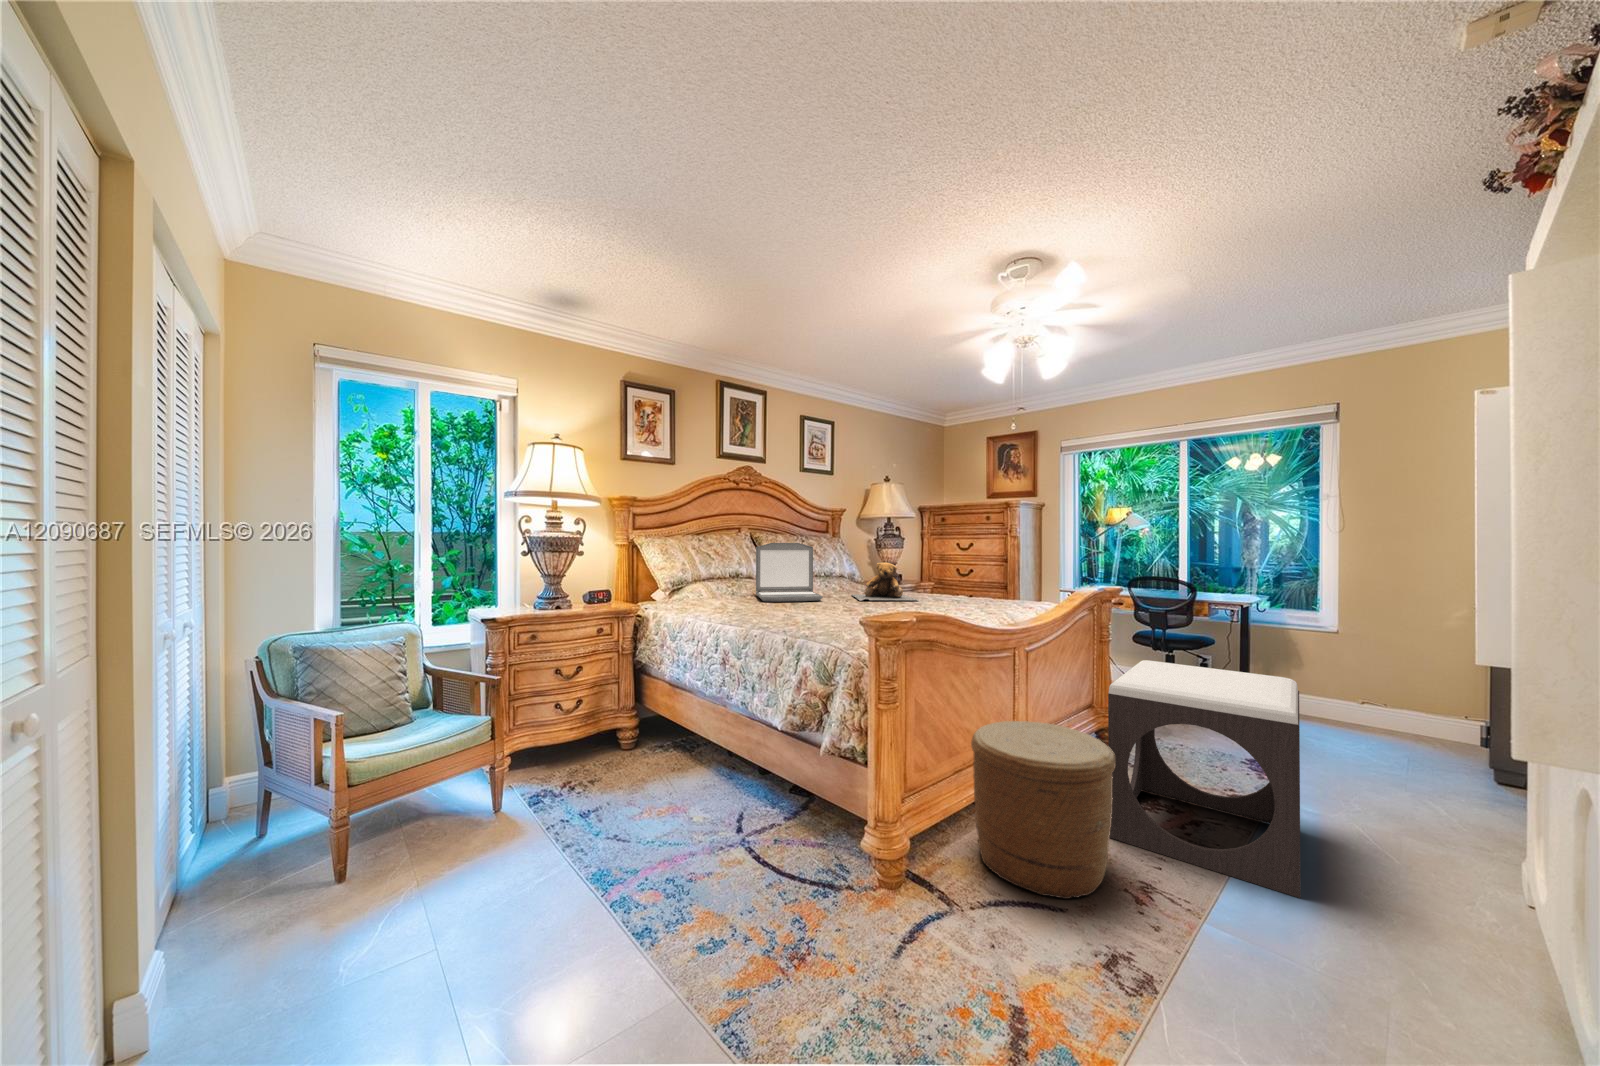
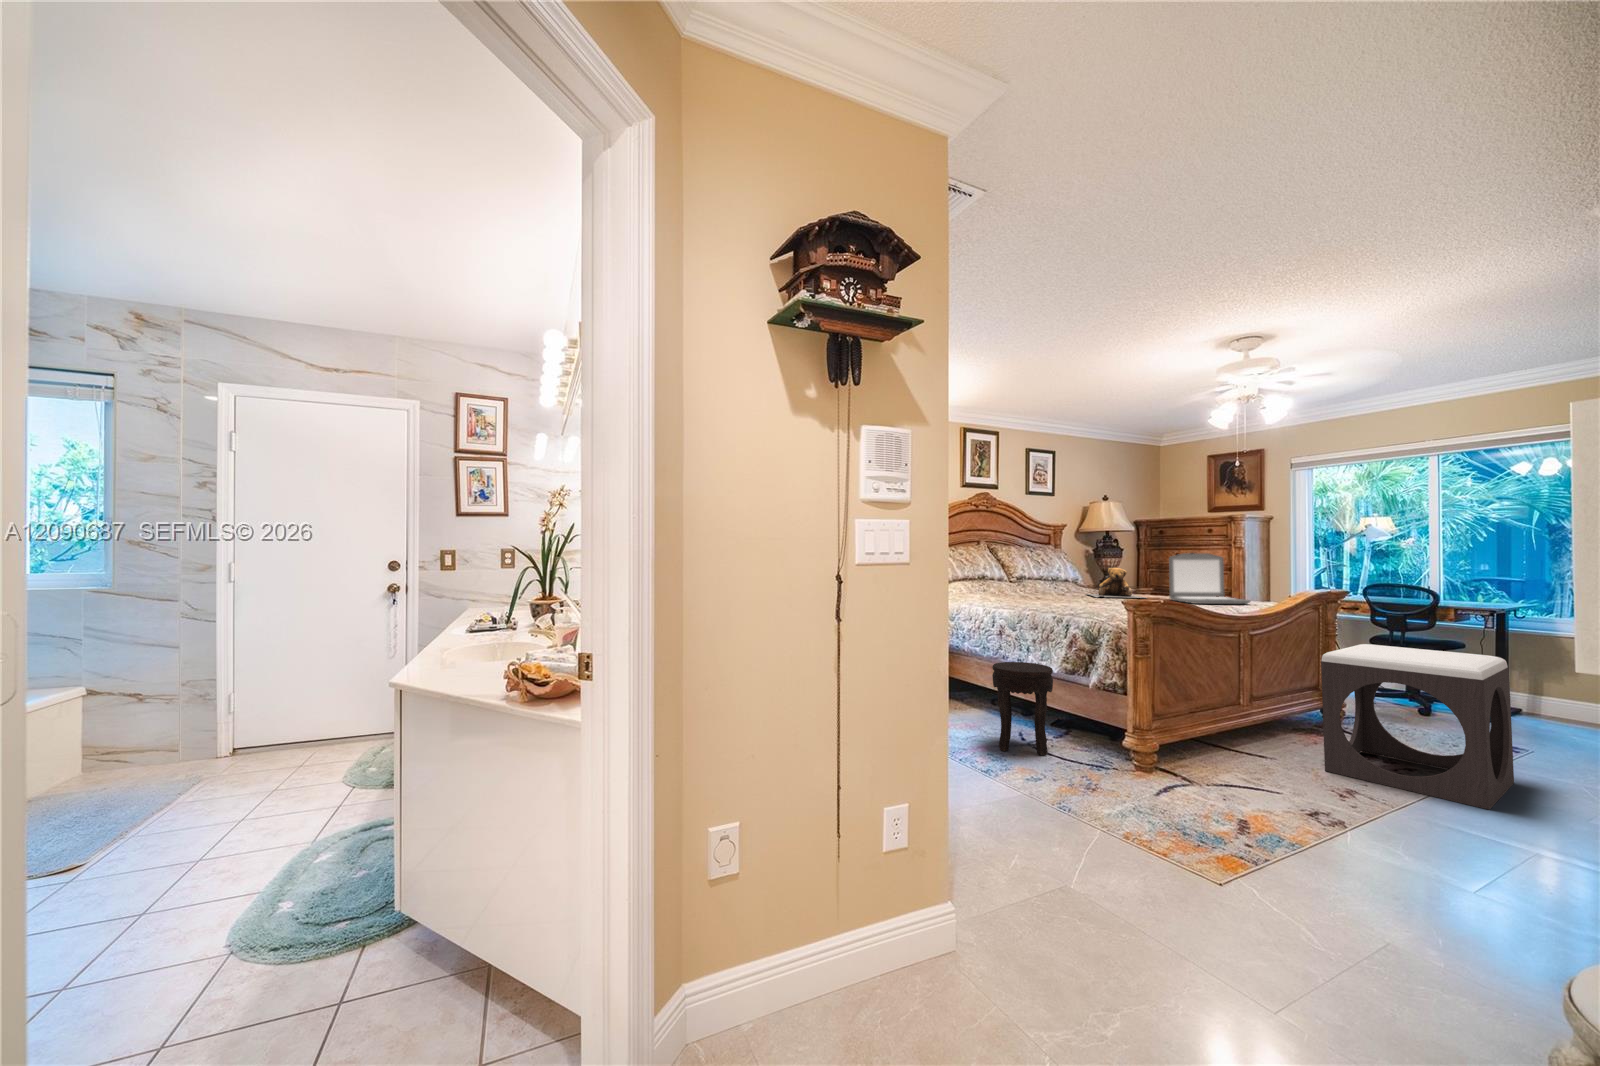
laptop: present [756,543,823,602] -> present [1169,553,1250,604]
side table: none [691,707,777,857] -> present [992,662,1053,755]
woven basket: present [971,721,1115,899] -> none [1204,679,1323,792]

